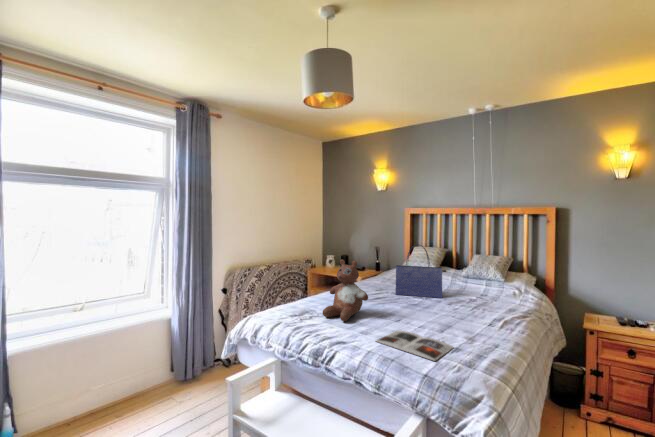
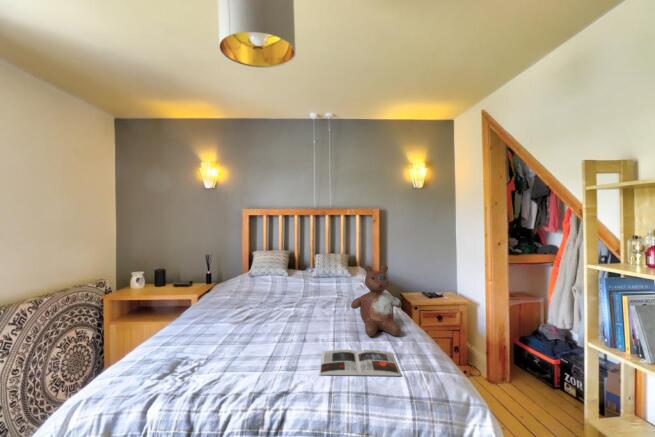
tote bag: present [396,245,446,298] -> none [263,248,315,308]
stuffed bear: present [323,259,368,321] -> present [351,265,402,337]

